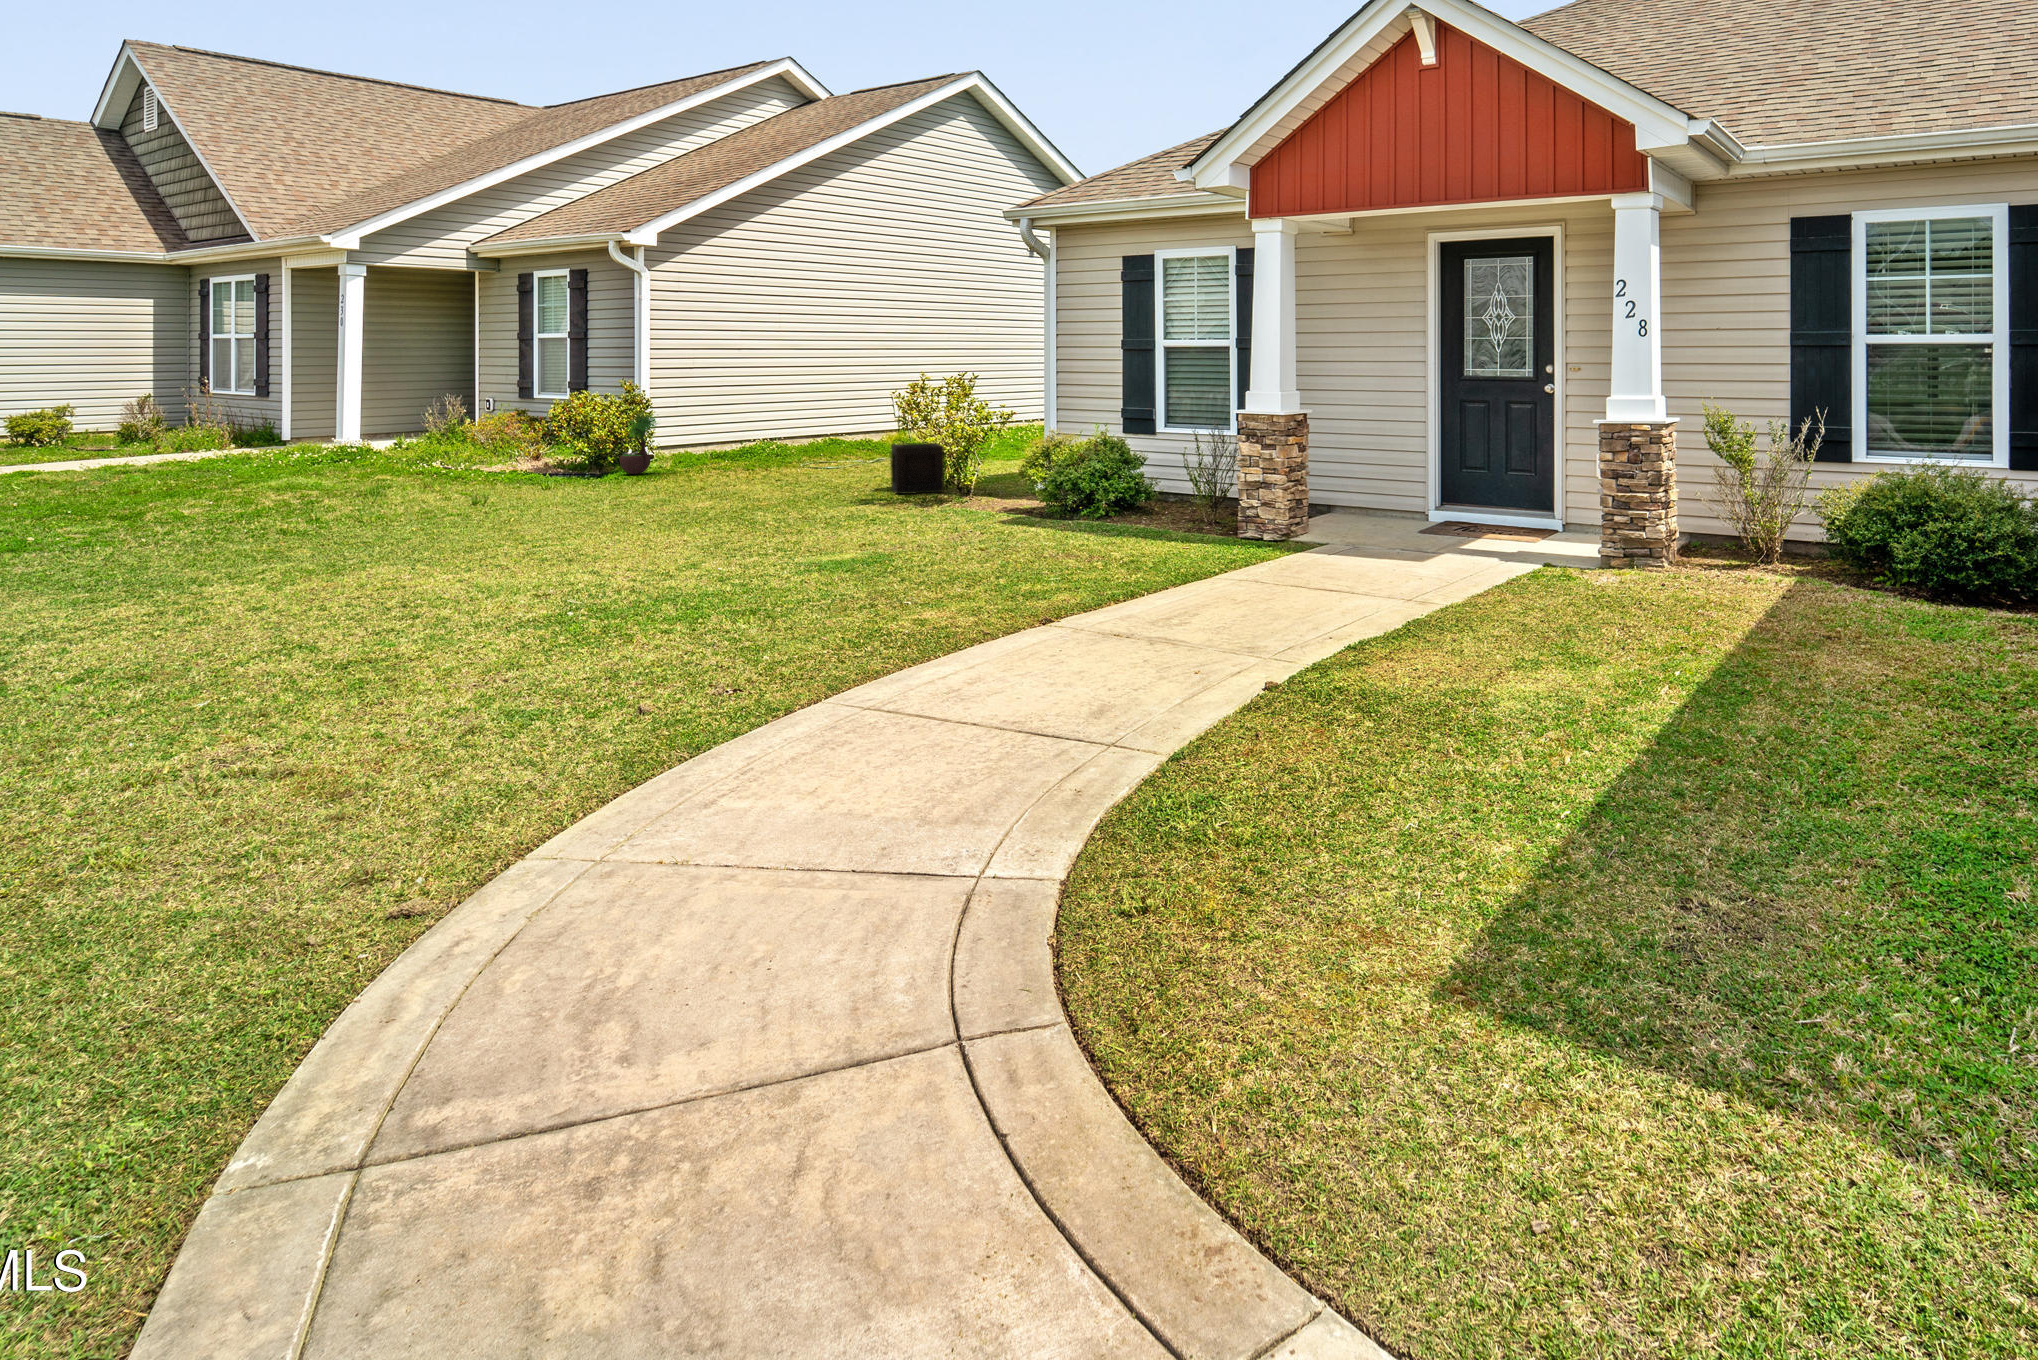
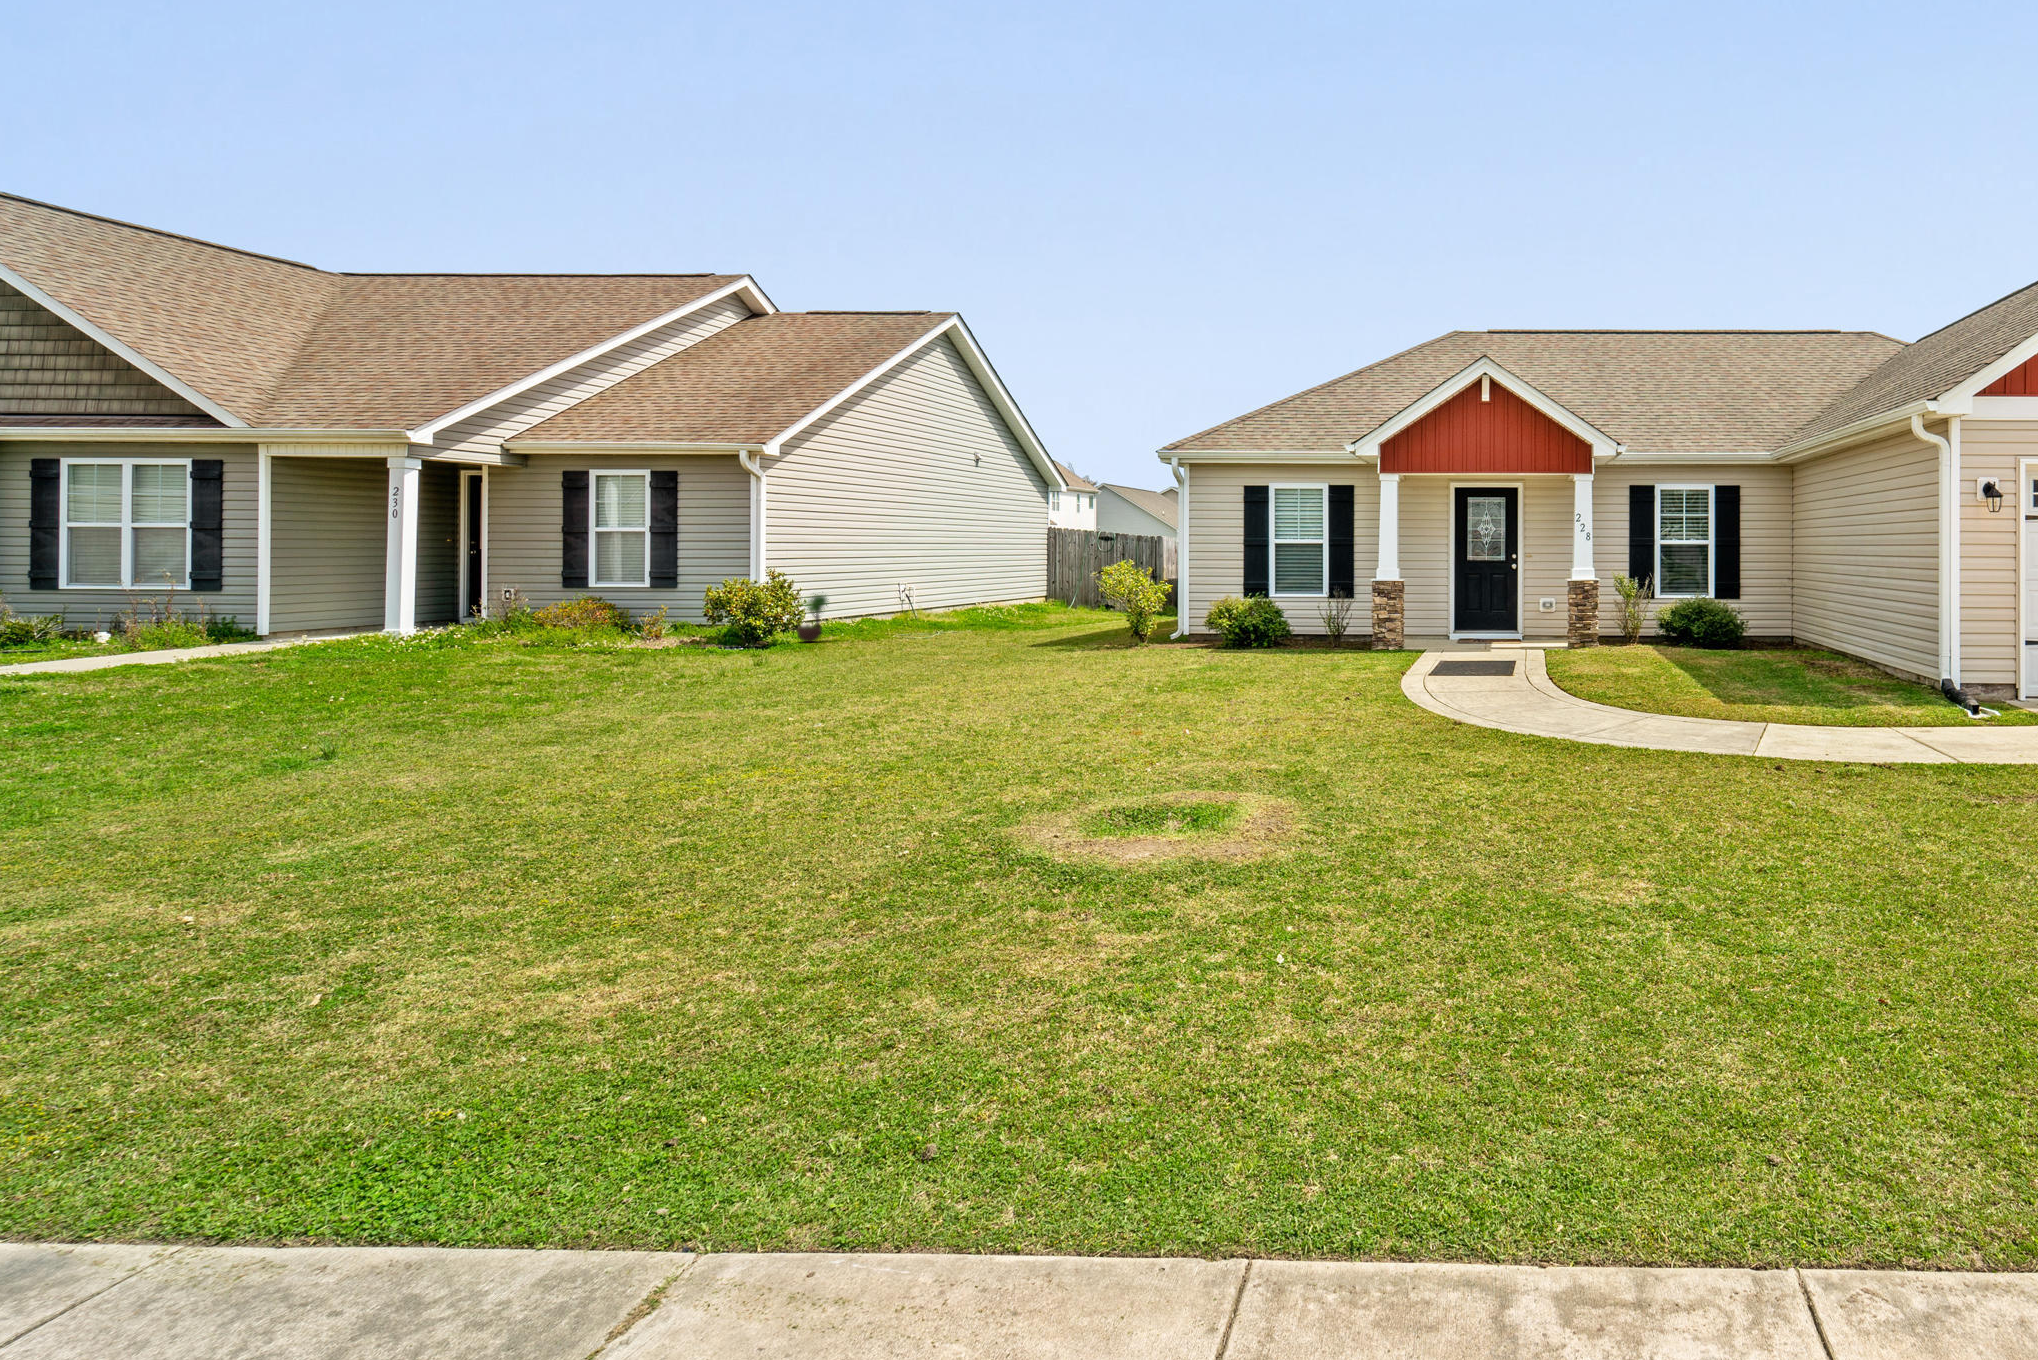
wooden crate: present [890,443,944,494] -> none [1072,608,1119,643]

